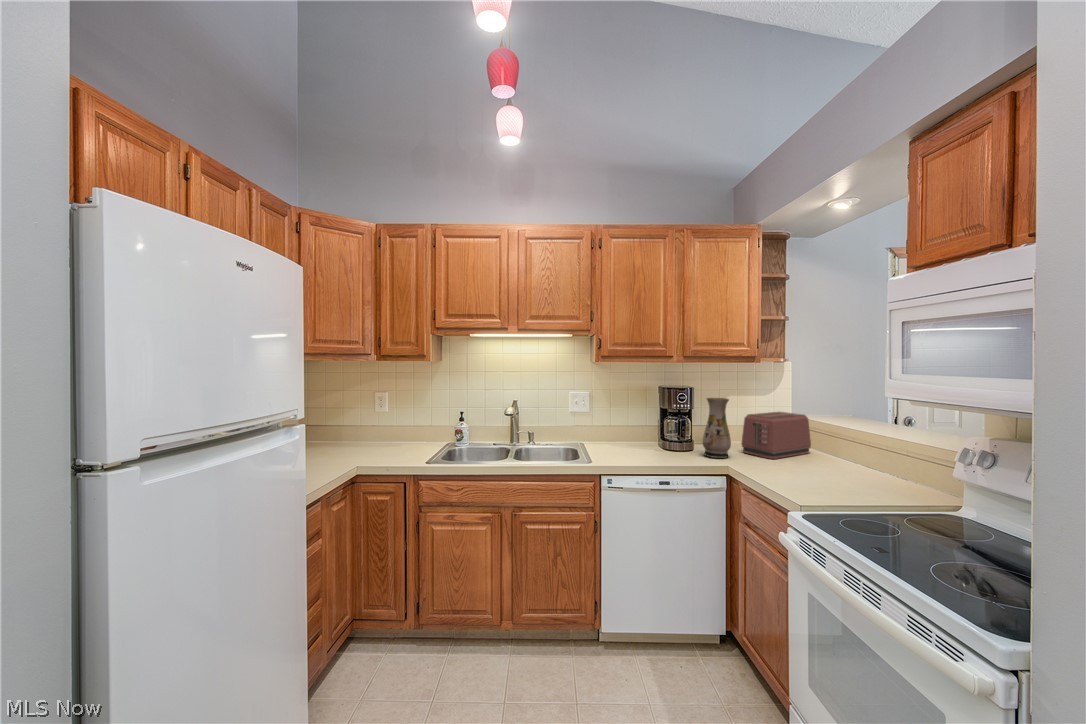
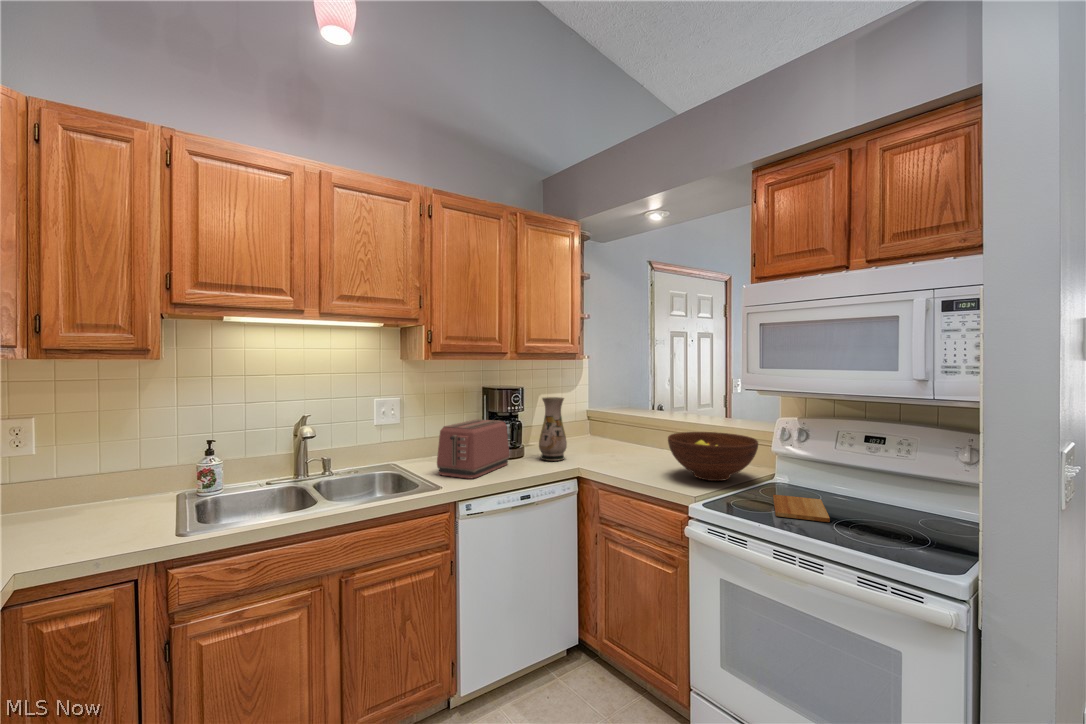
toaster: present [741,412,811,459] -> present [437,419,509,479]
fruit bowl: none [812,446,936,506] -> present [668,432,758,481]
cutting board: none [880,532,987,576] -> present [773,495,830,522]

